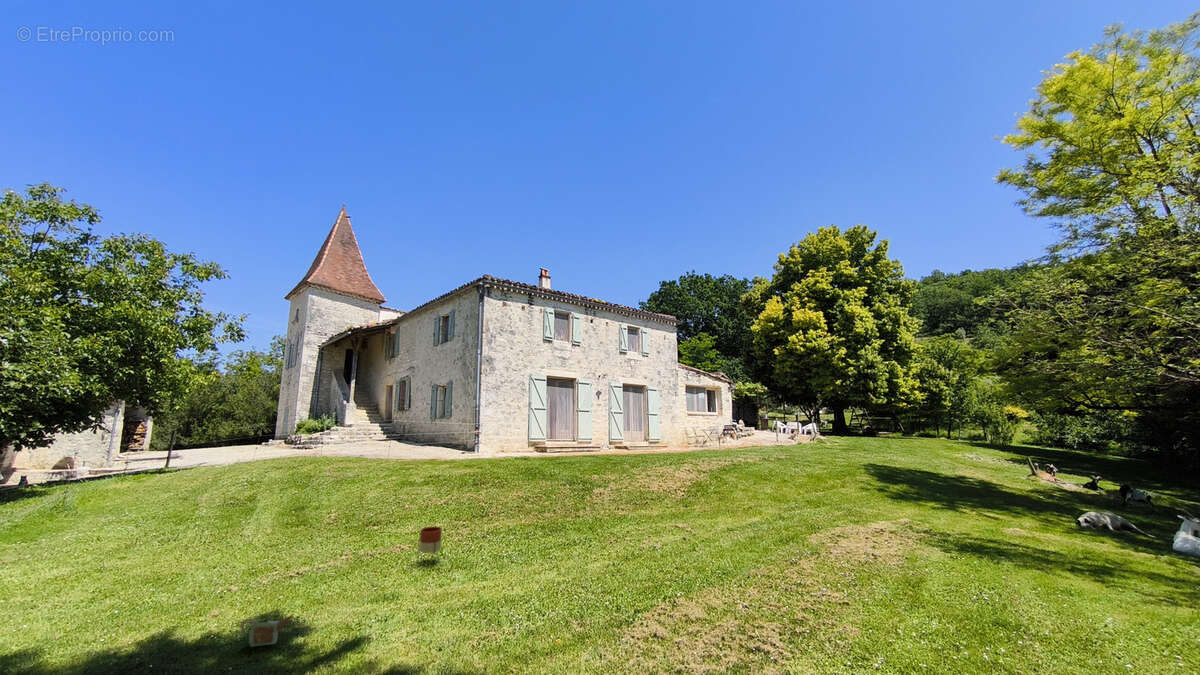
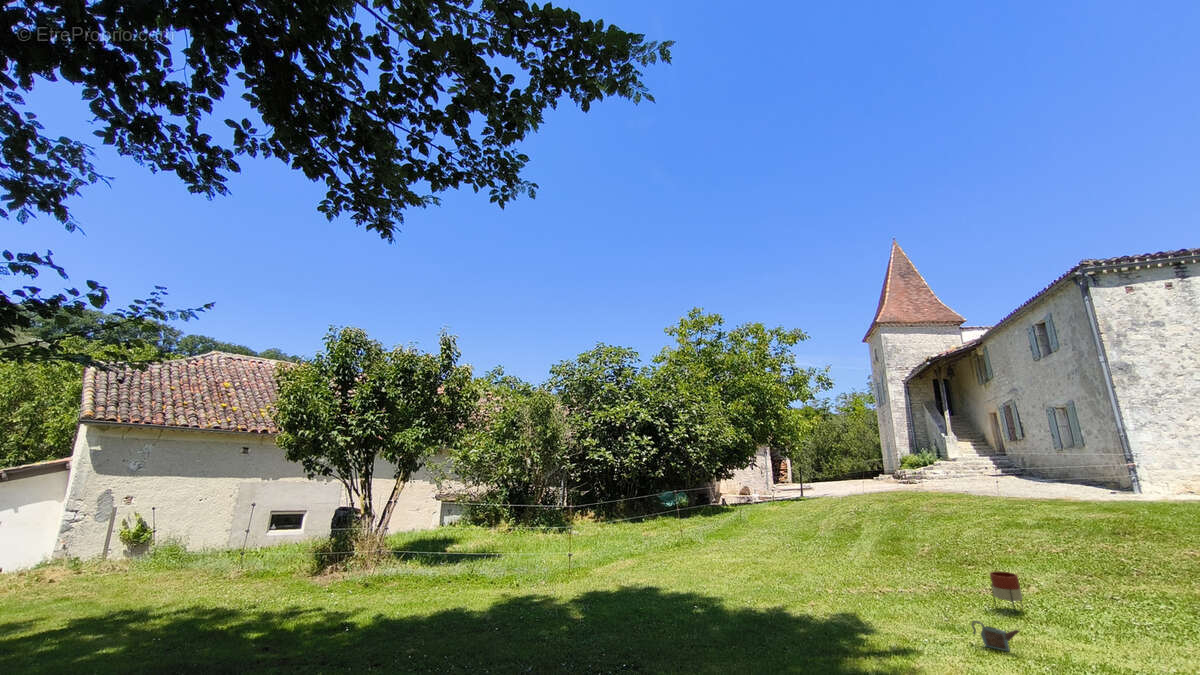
watering can: present [240,616,293,646] -> present [971,621,1019,651]

